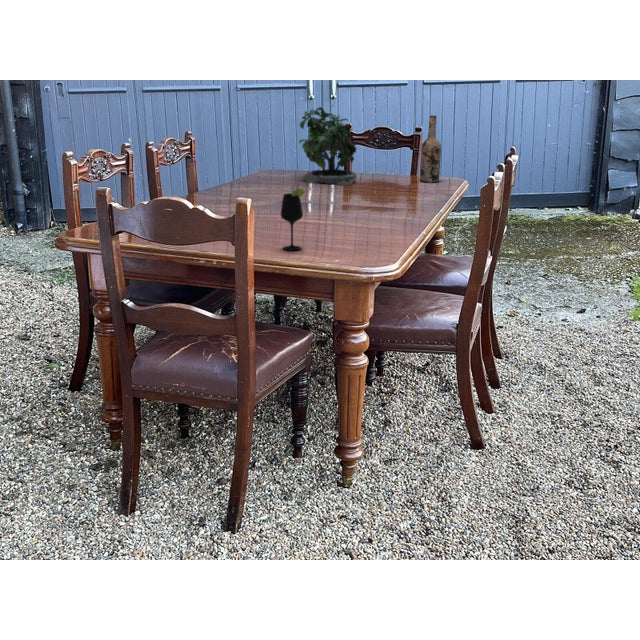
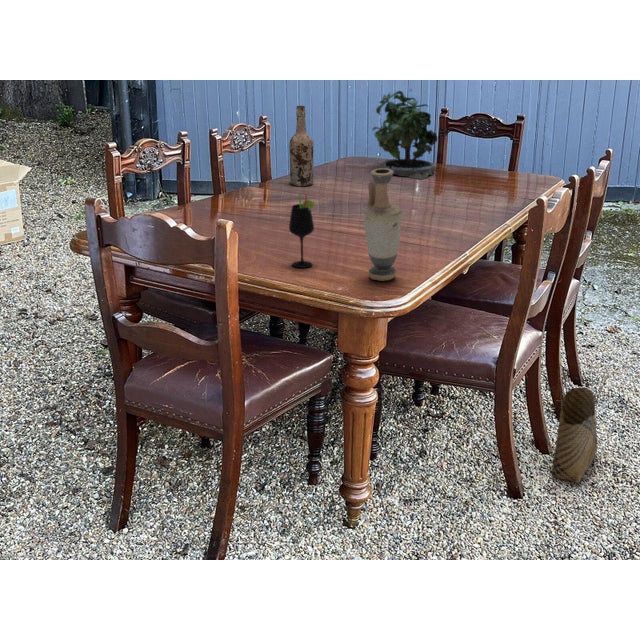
wine bottle: present [420,116,441,183] -> present [289,106,313,186]
vase: none [353,156,386,256] -> present [364,168,402,281]
woven basket: none [501,330,545,431] -> present [552,364,609,482]

